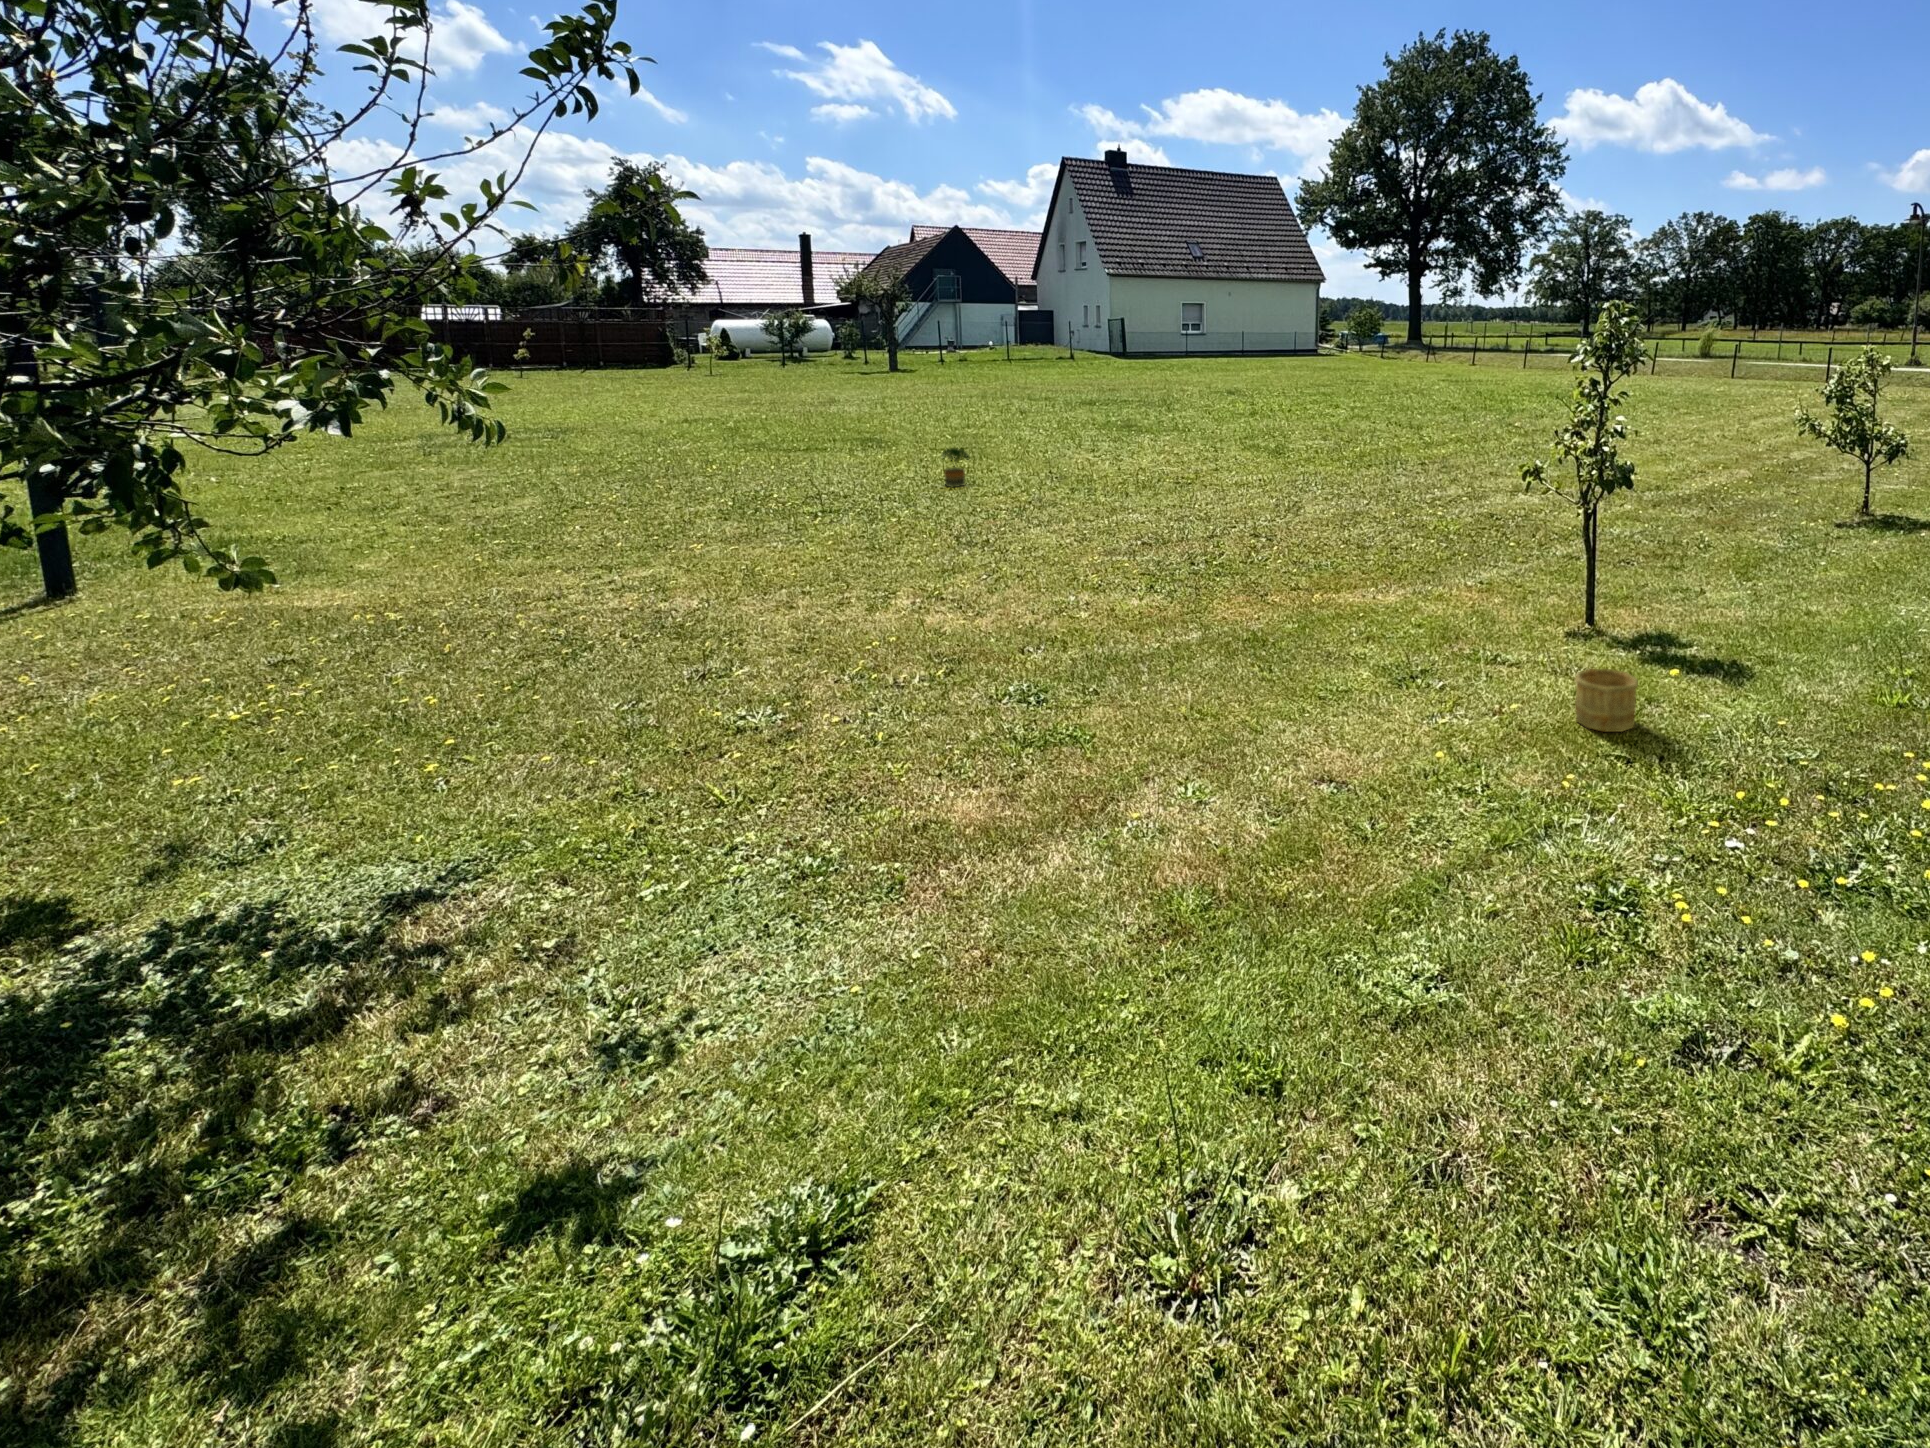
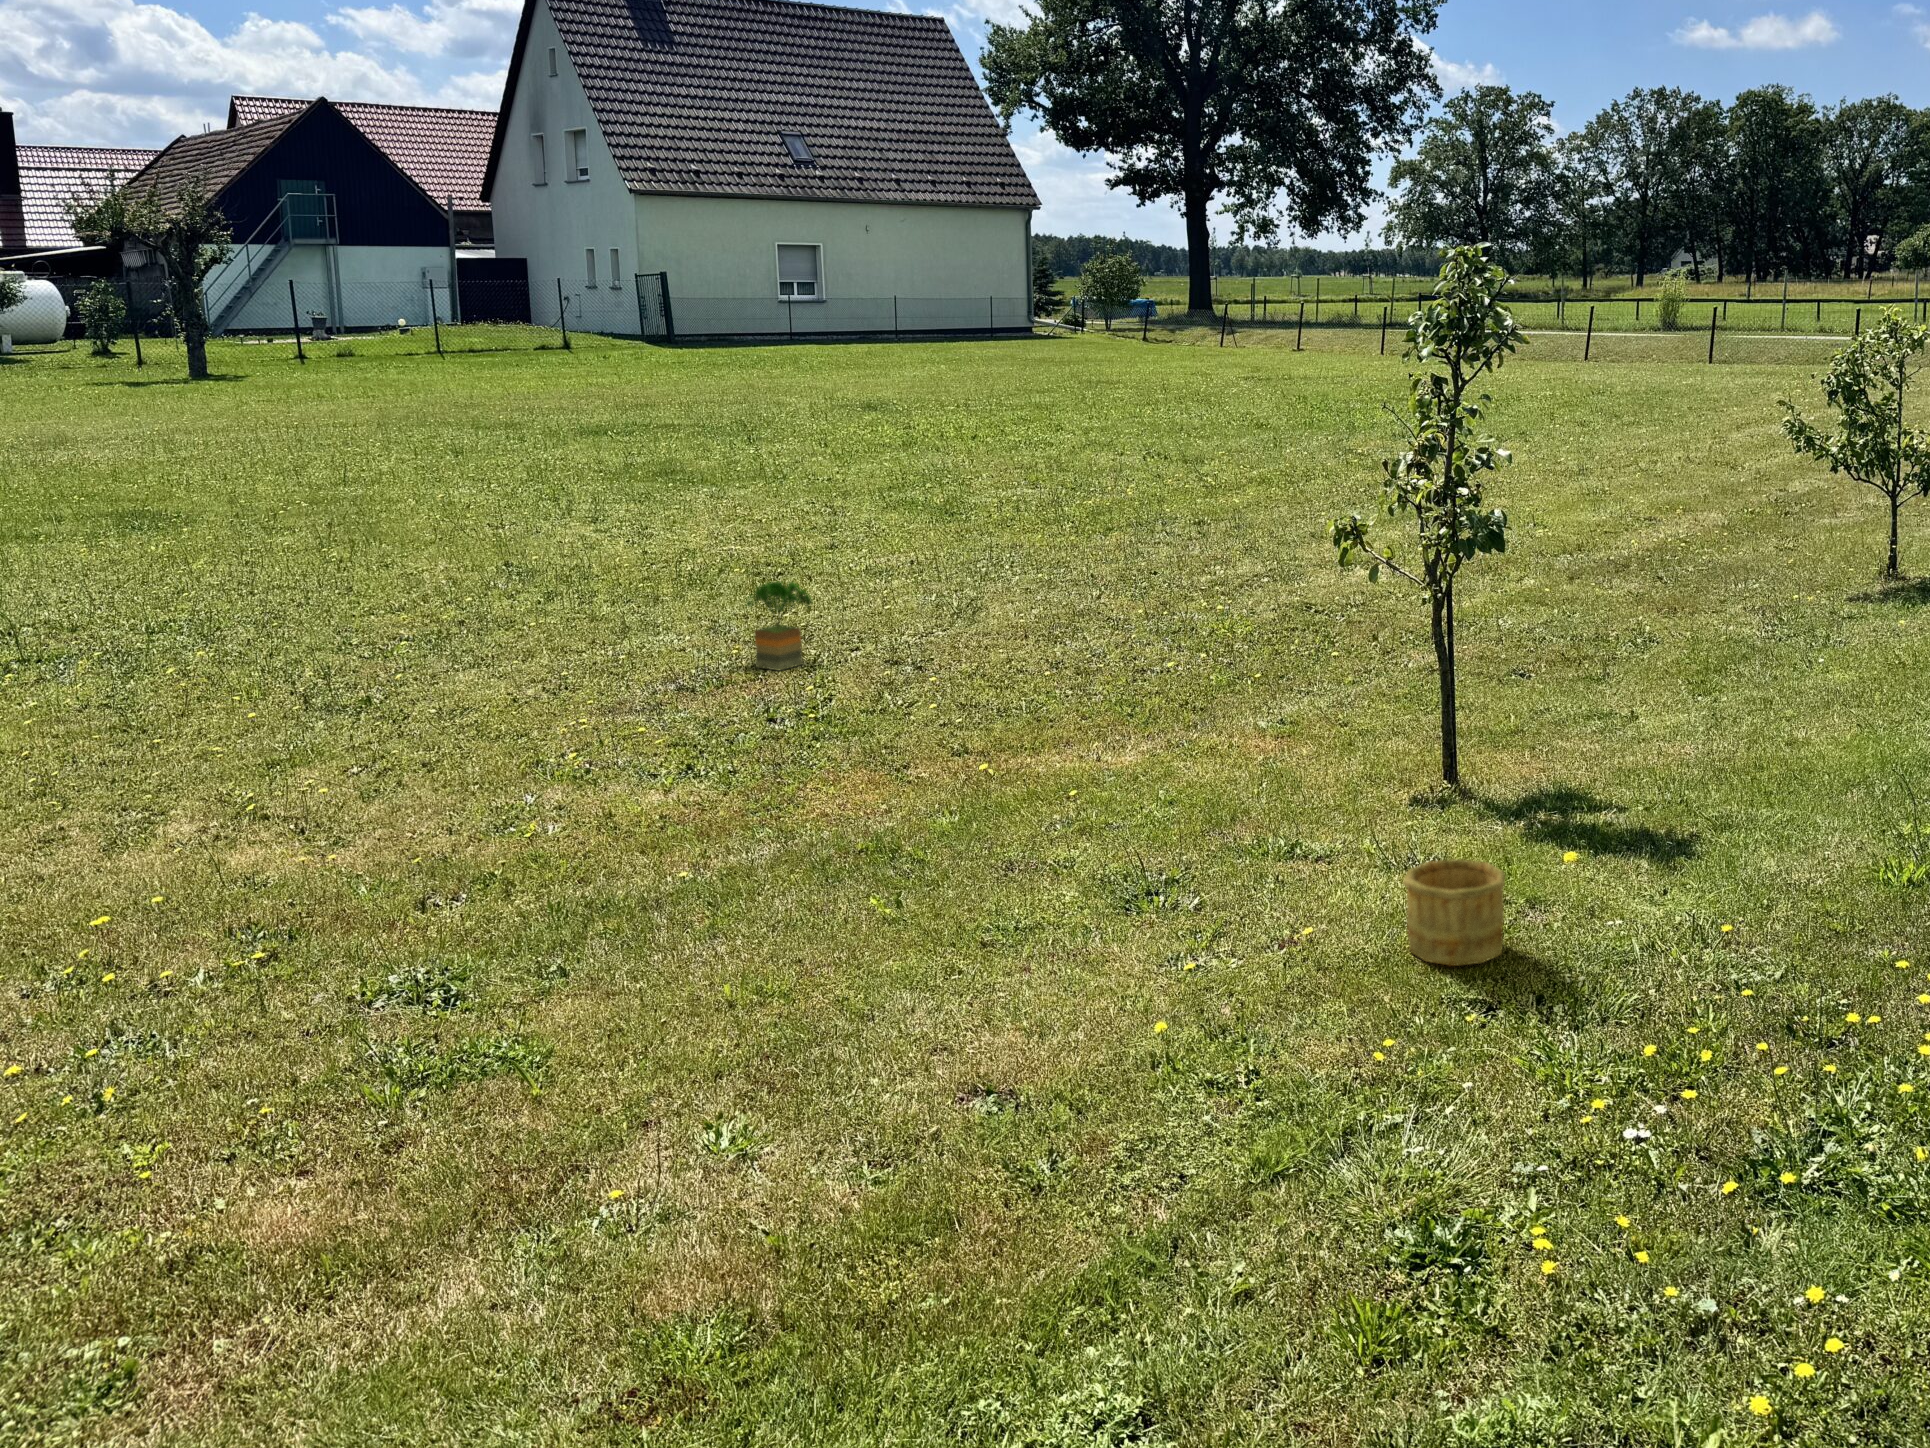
potted tree: present [942,448,969,487] -> present [746,581,813,671]

